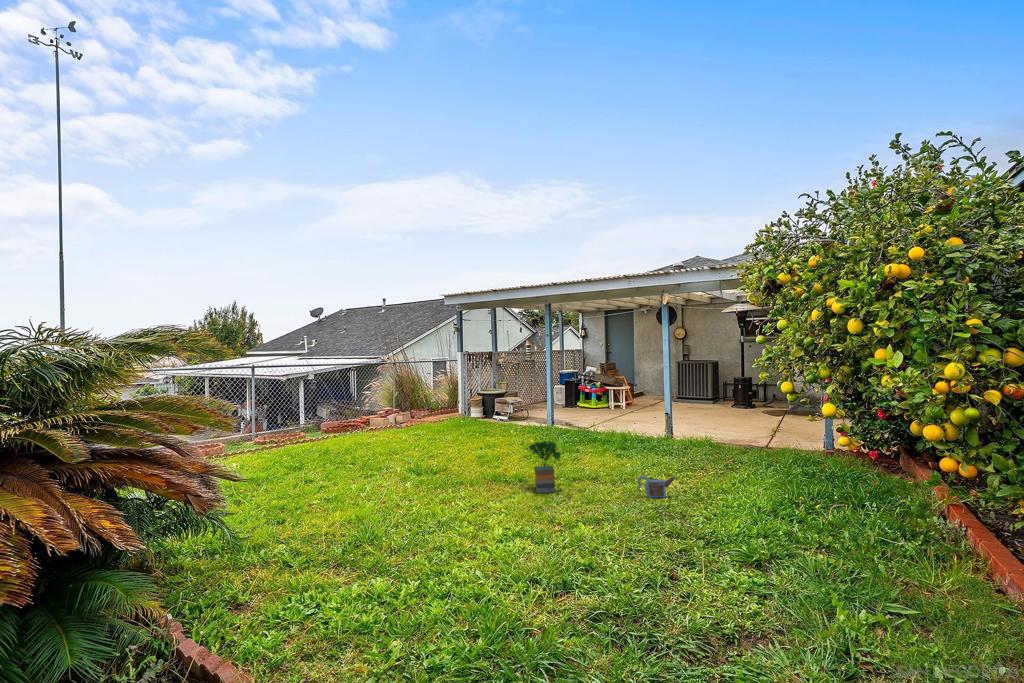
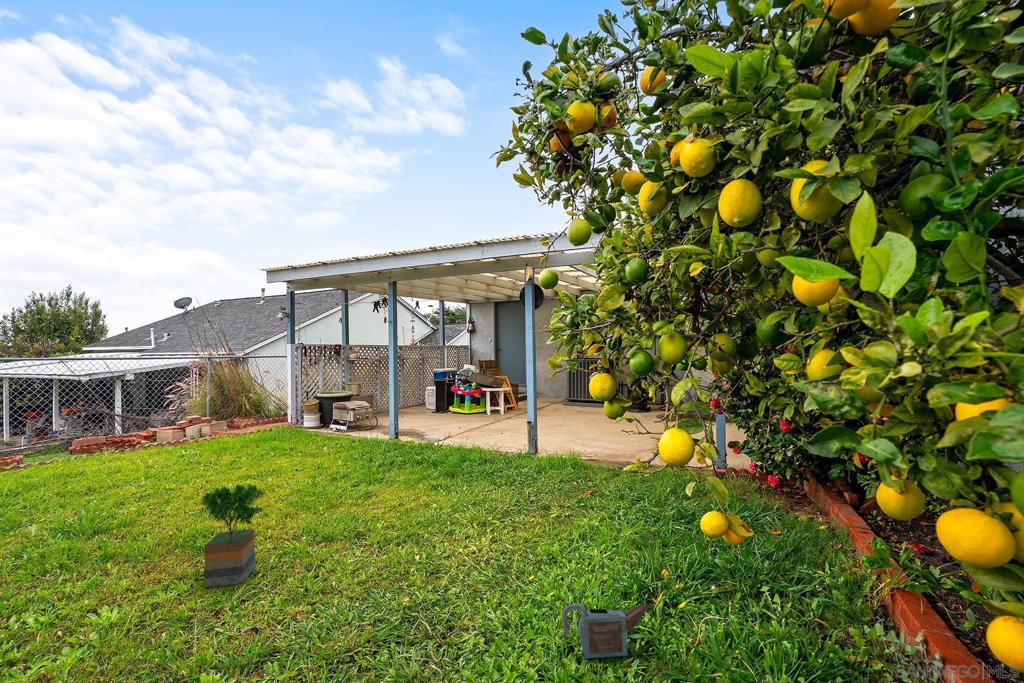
watering can: present [638,476,675,498] -> present [562,602,650,658]

